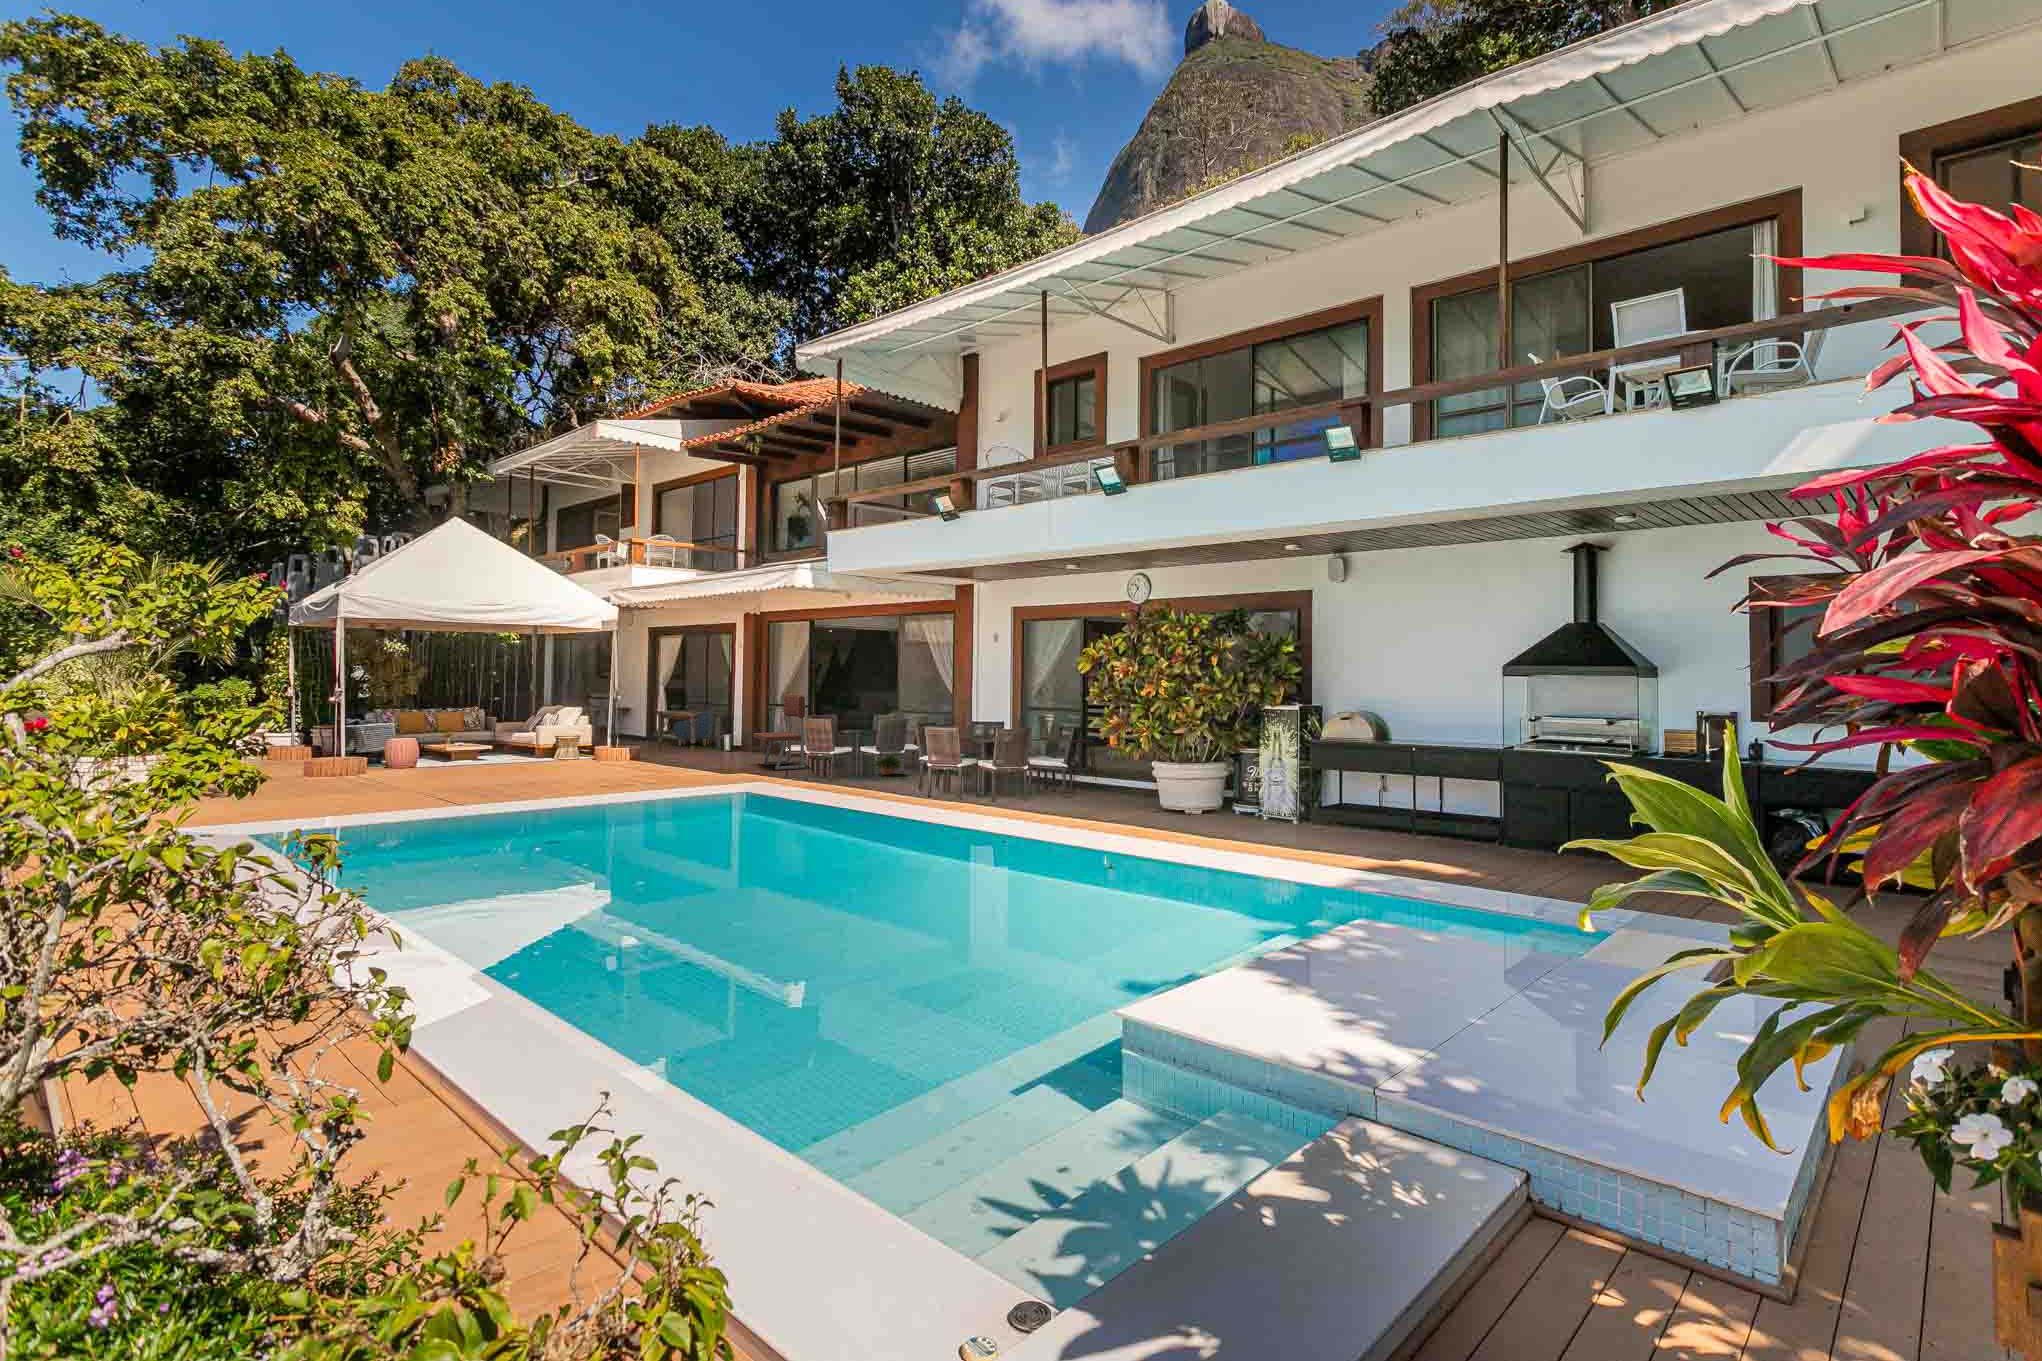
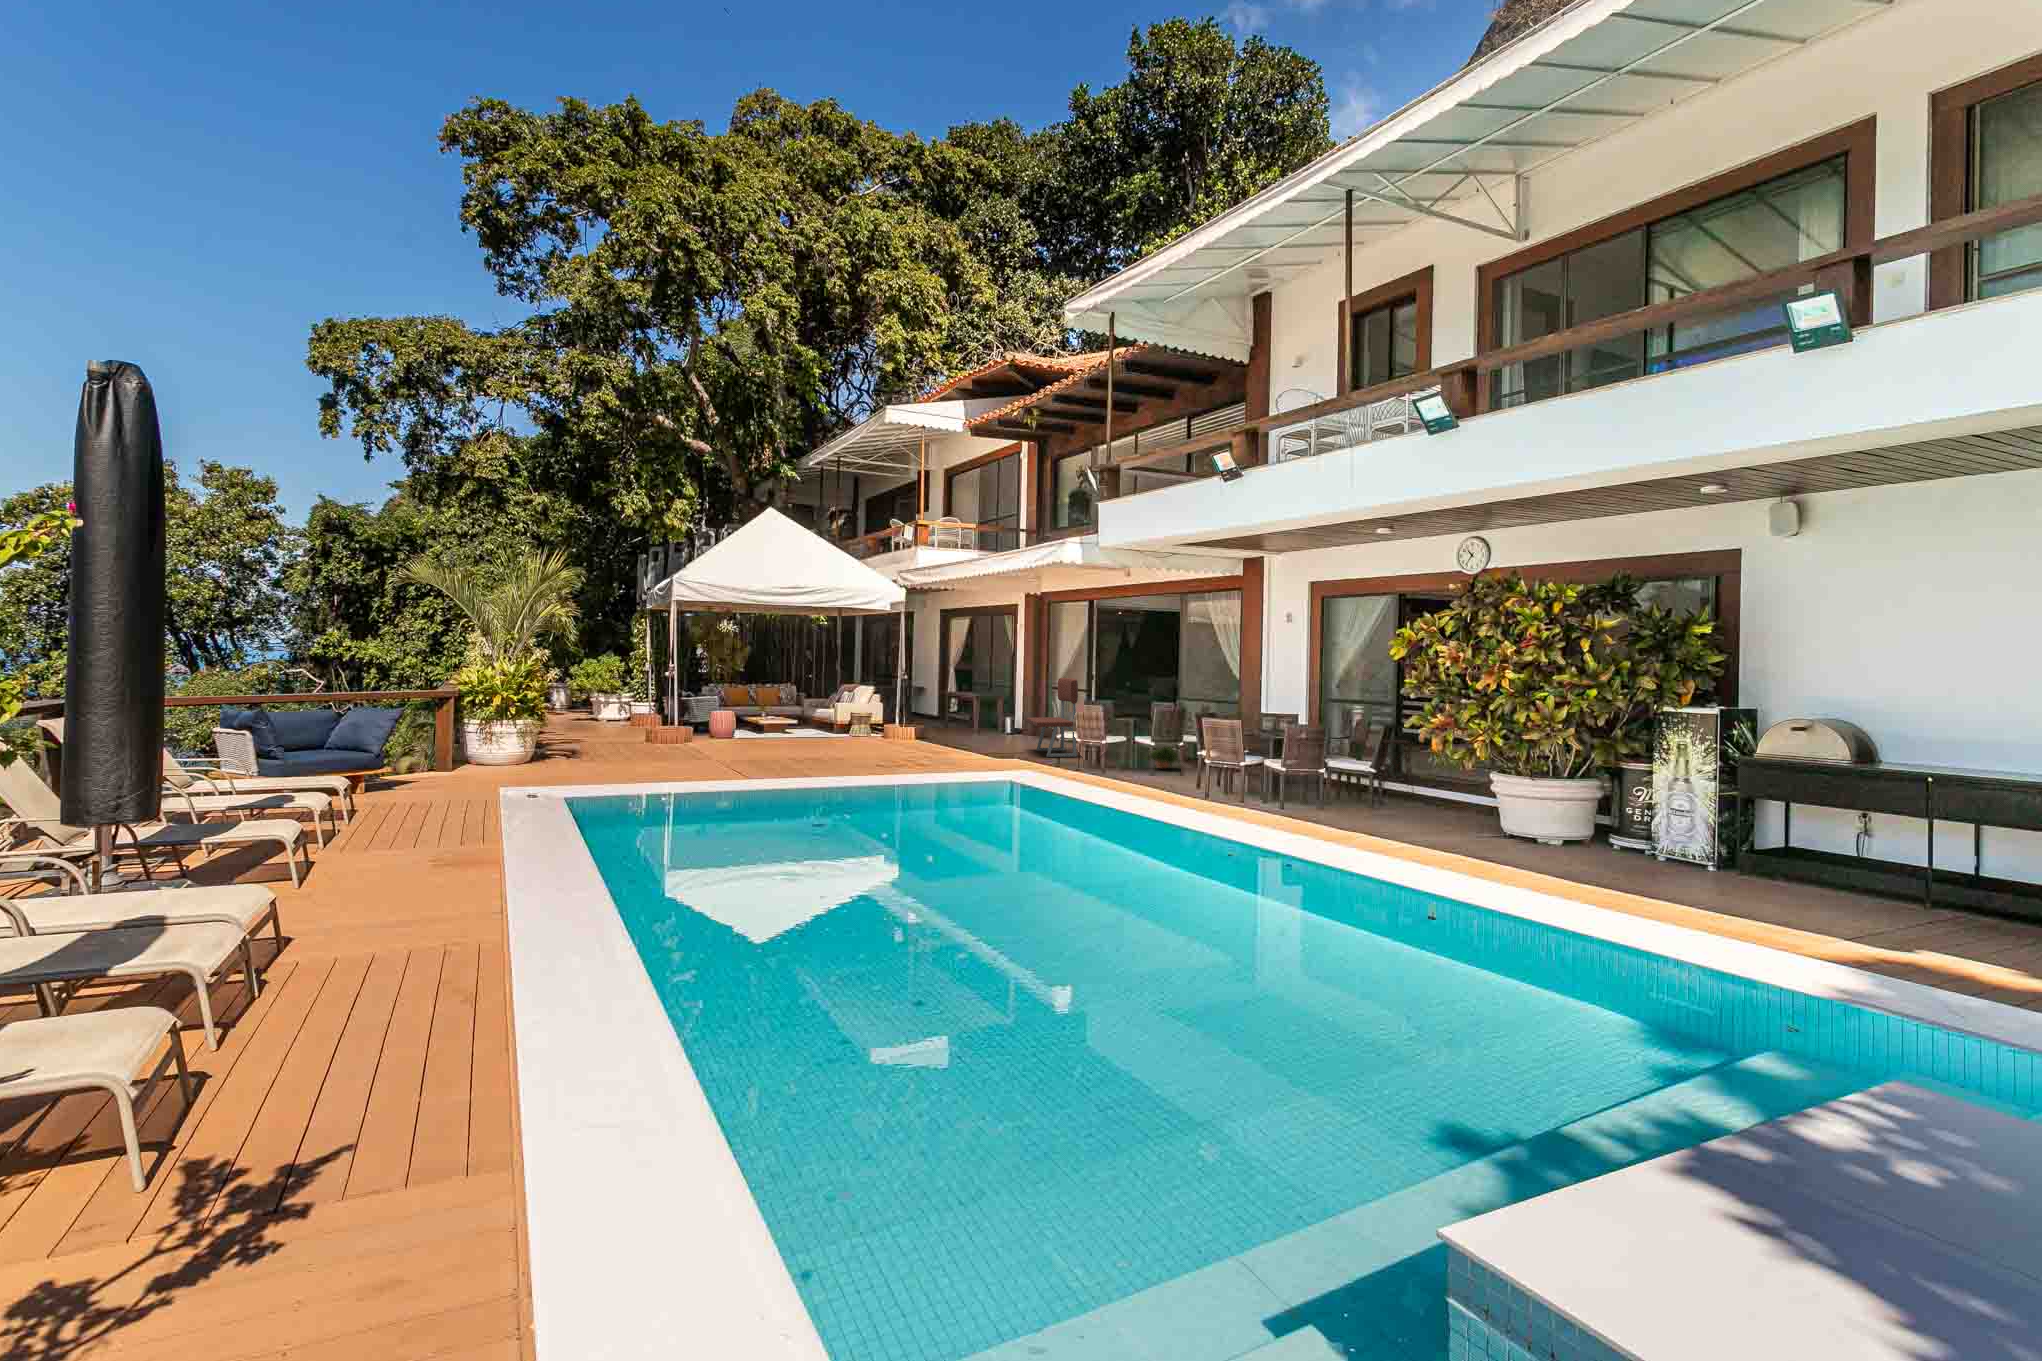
armchair: present [674,711,714,742] -> none [957,693,996,727]

